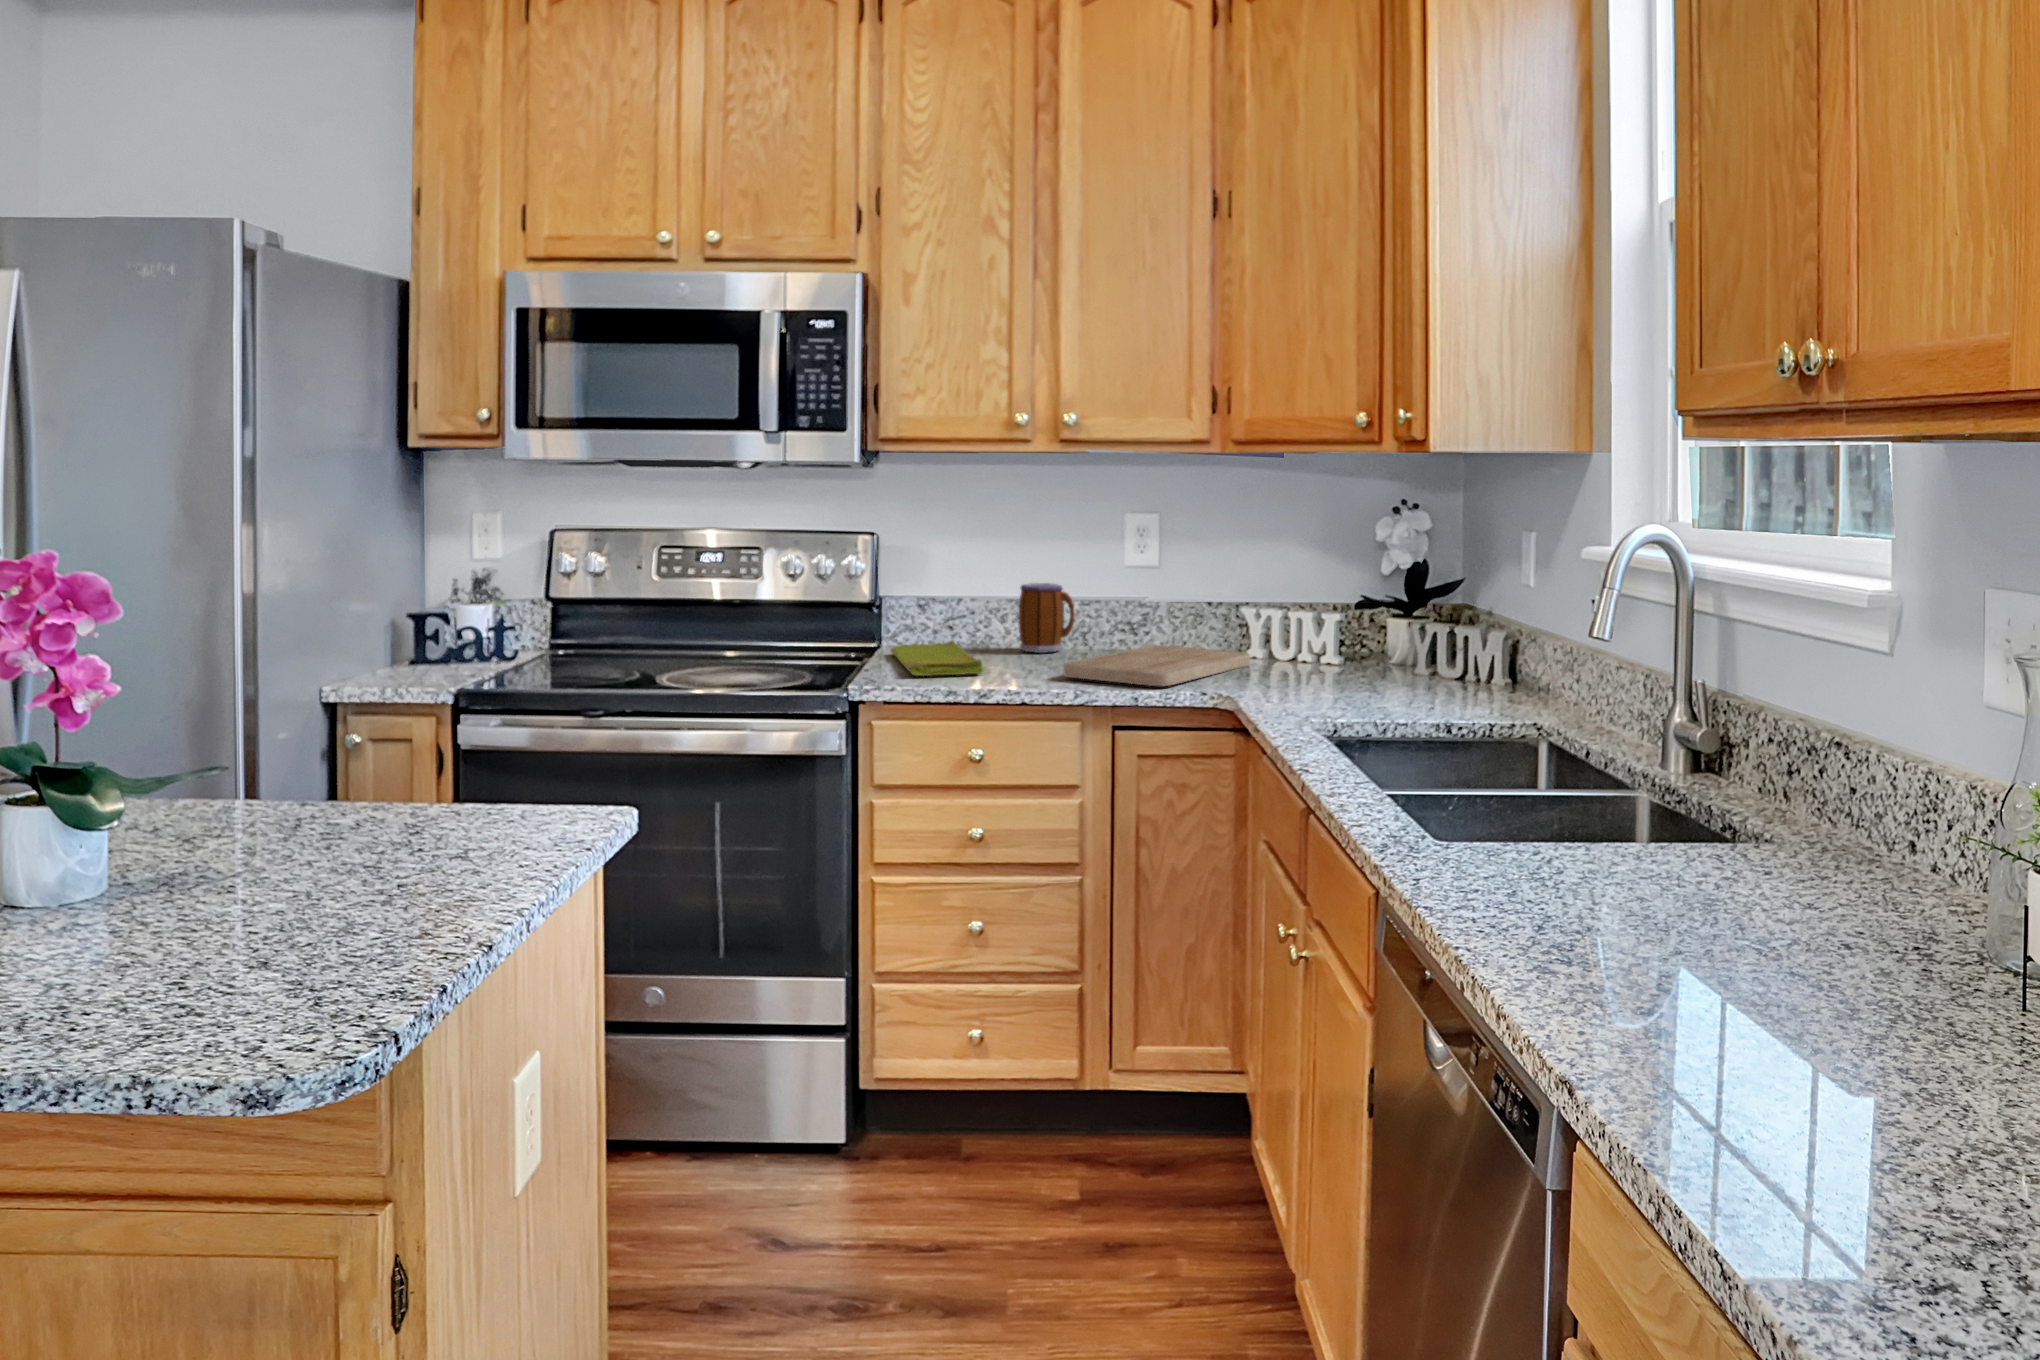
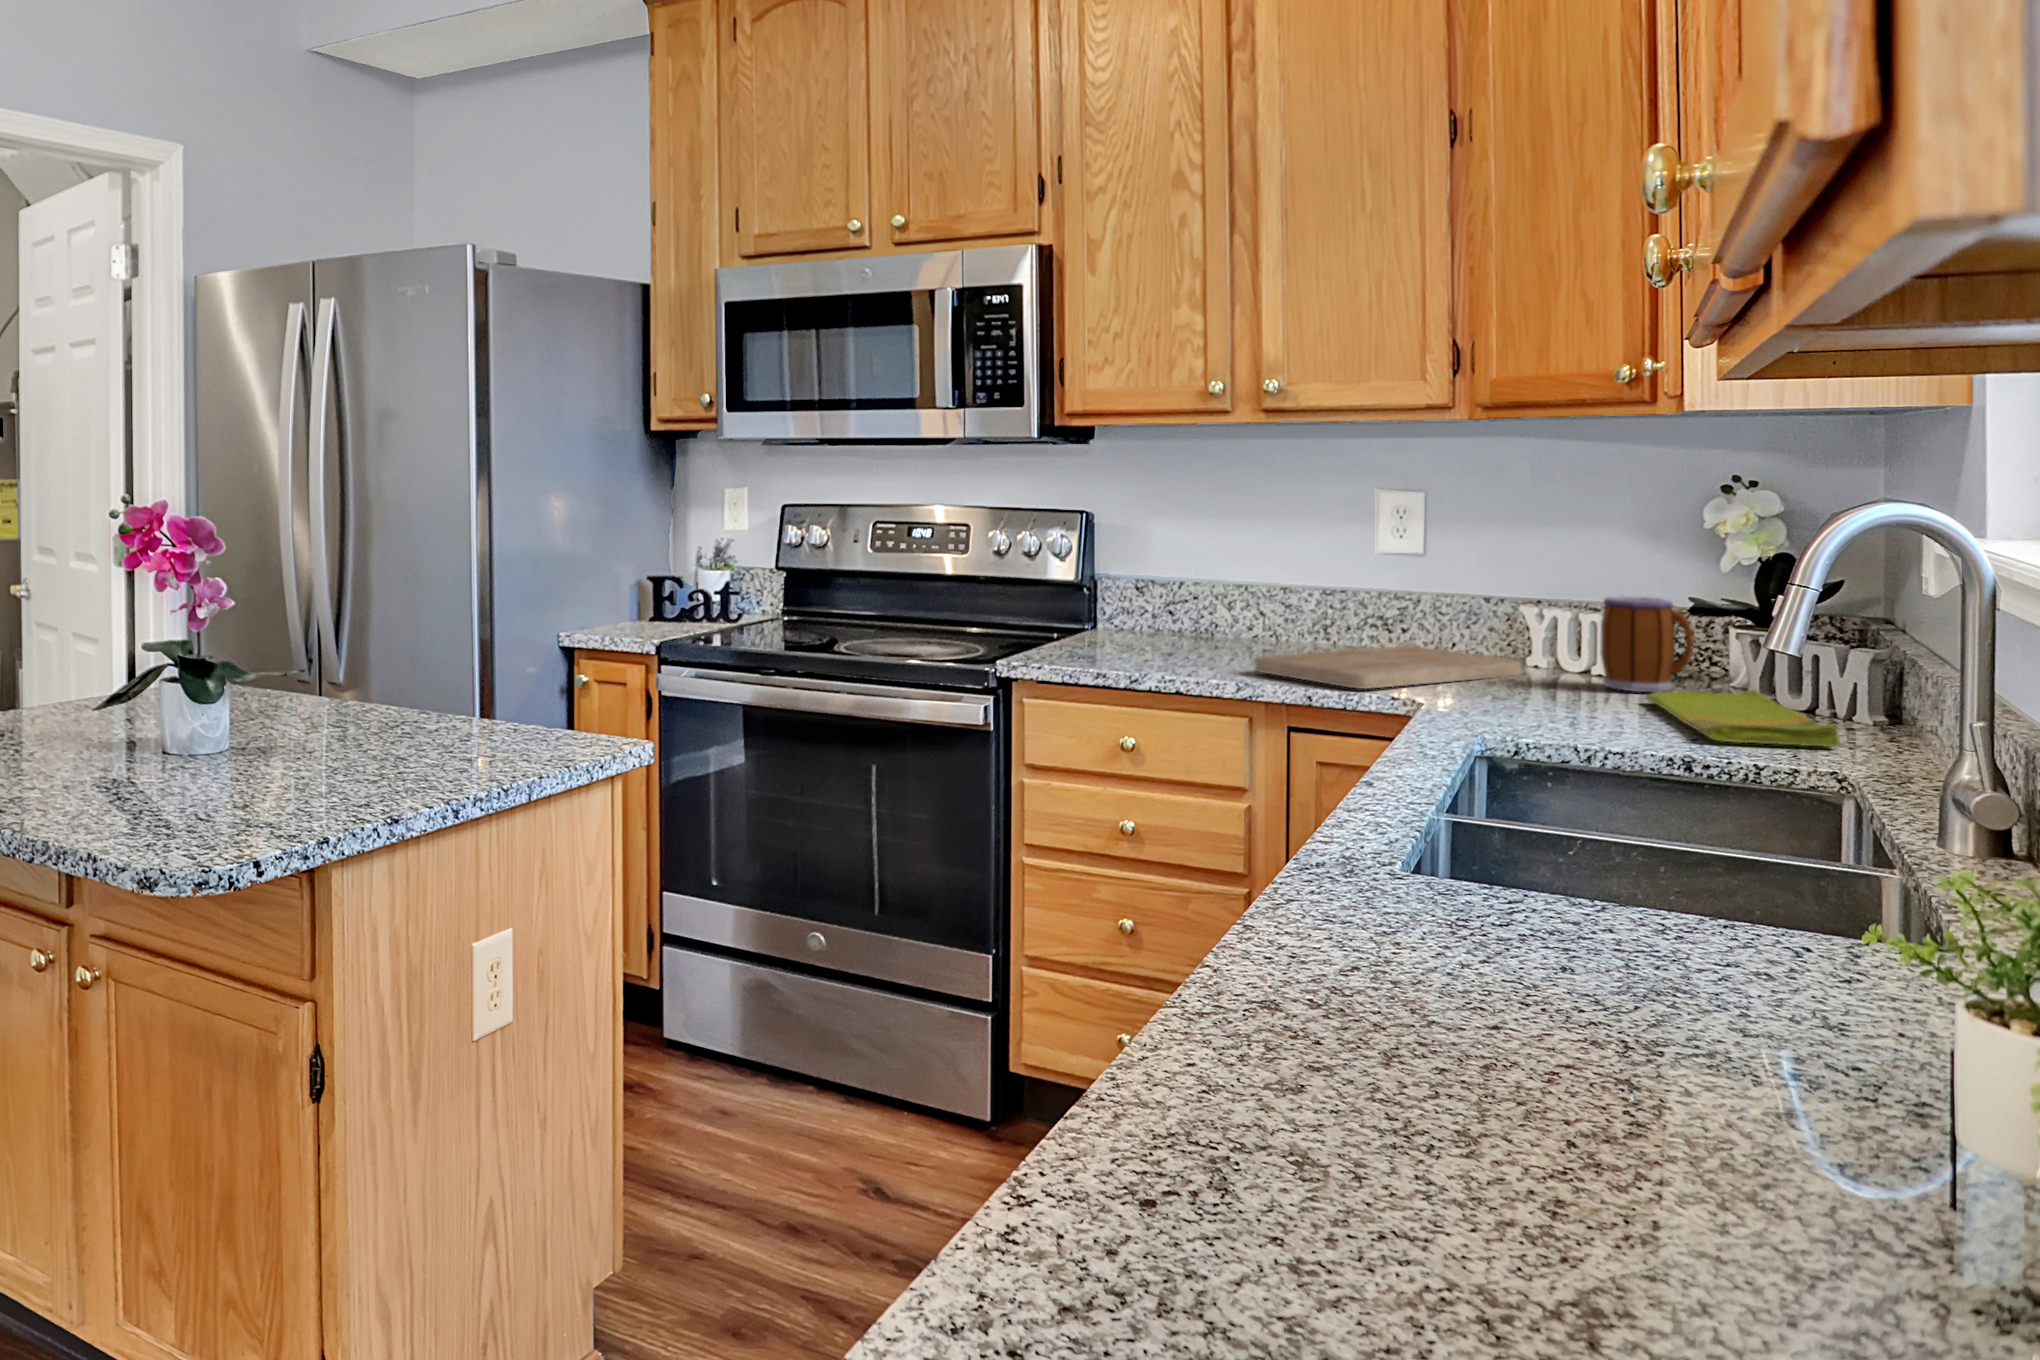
mug: present [1019,583,1075,653] -> present [1600,596,1694,692]
dish towel: present [891,640,983,676] -> present [1647,689,1840,747]

